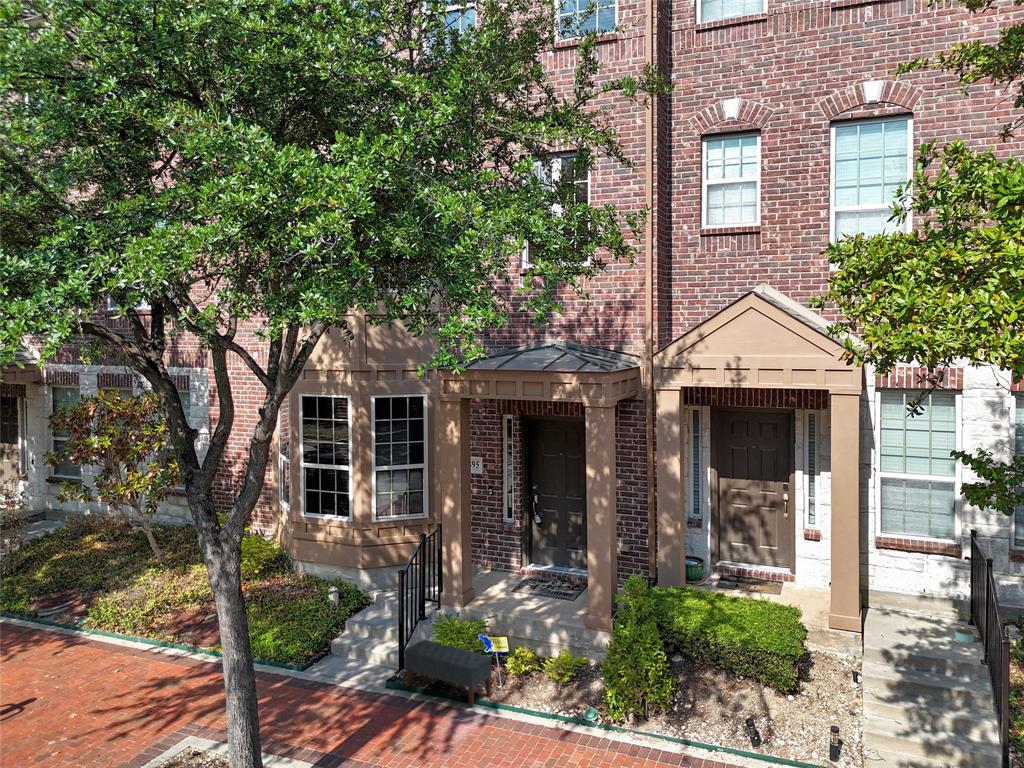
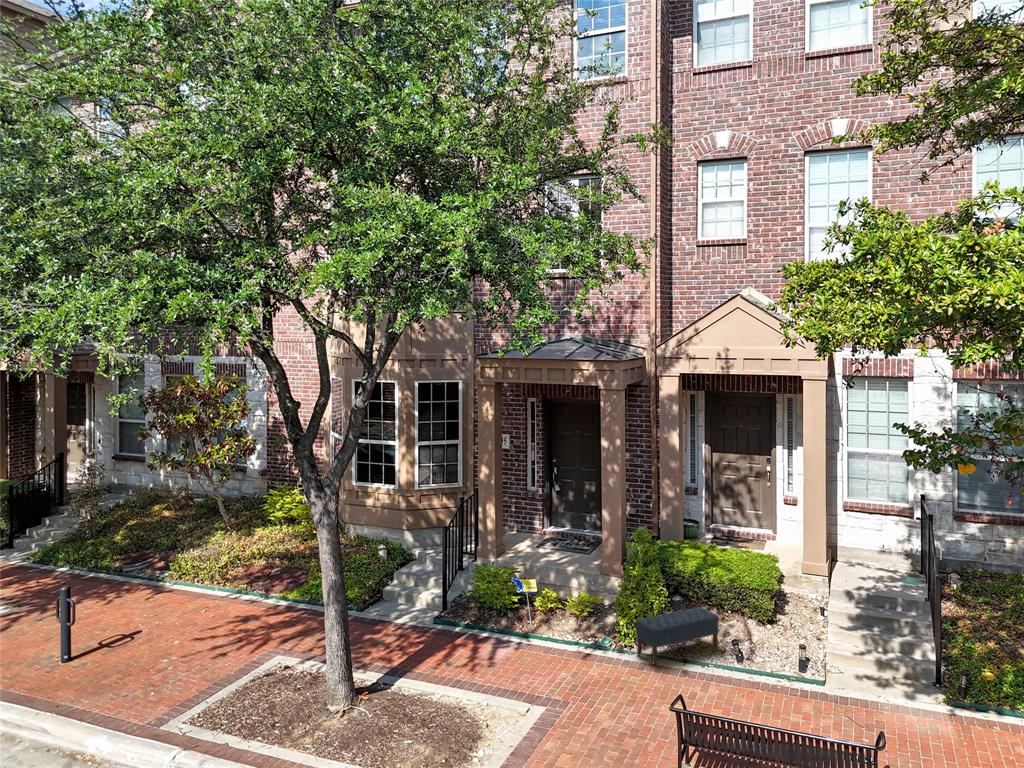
bench: present [404,640,492,707] -> present [635,607,719,665]

